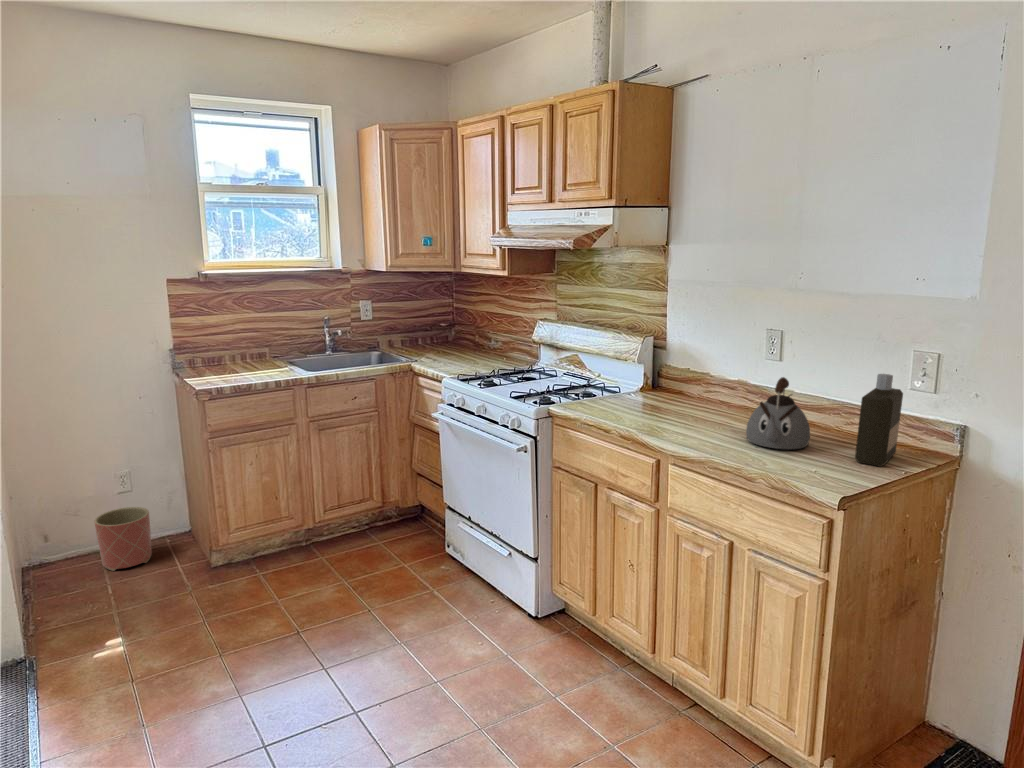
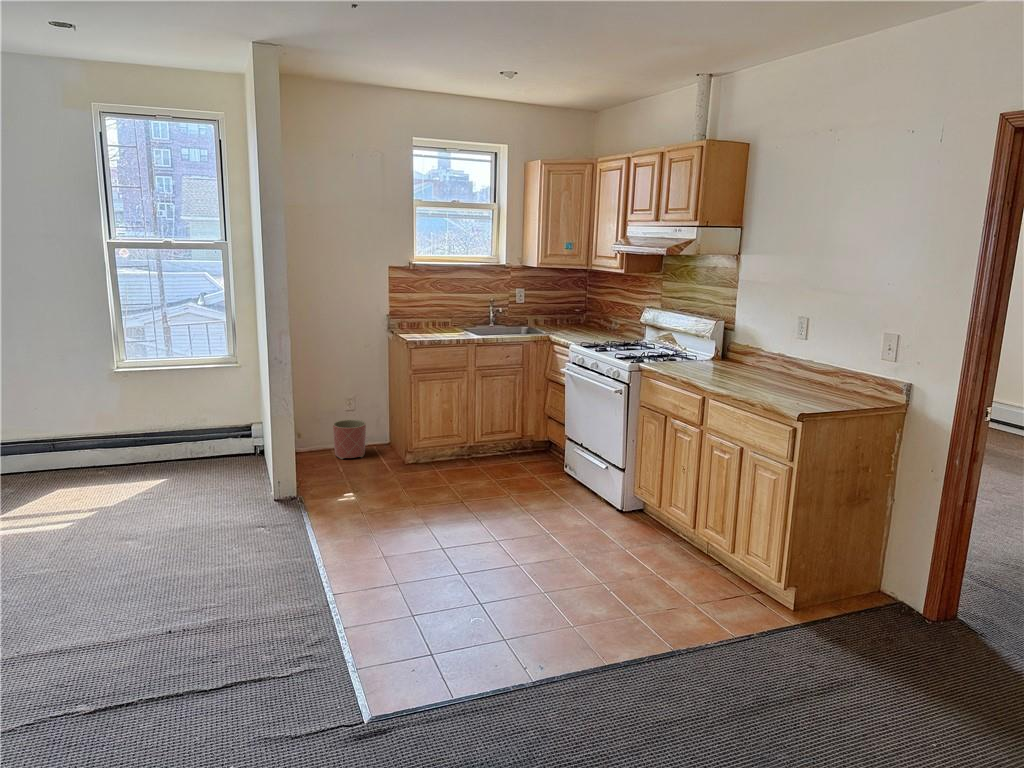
bottle: present [855,374,903,467] -> none [830,345,869,405]
kettle: present [746,377,810,449] -> none [765,346,809,393]

